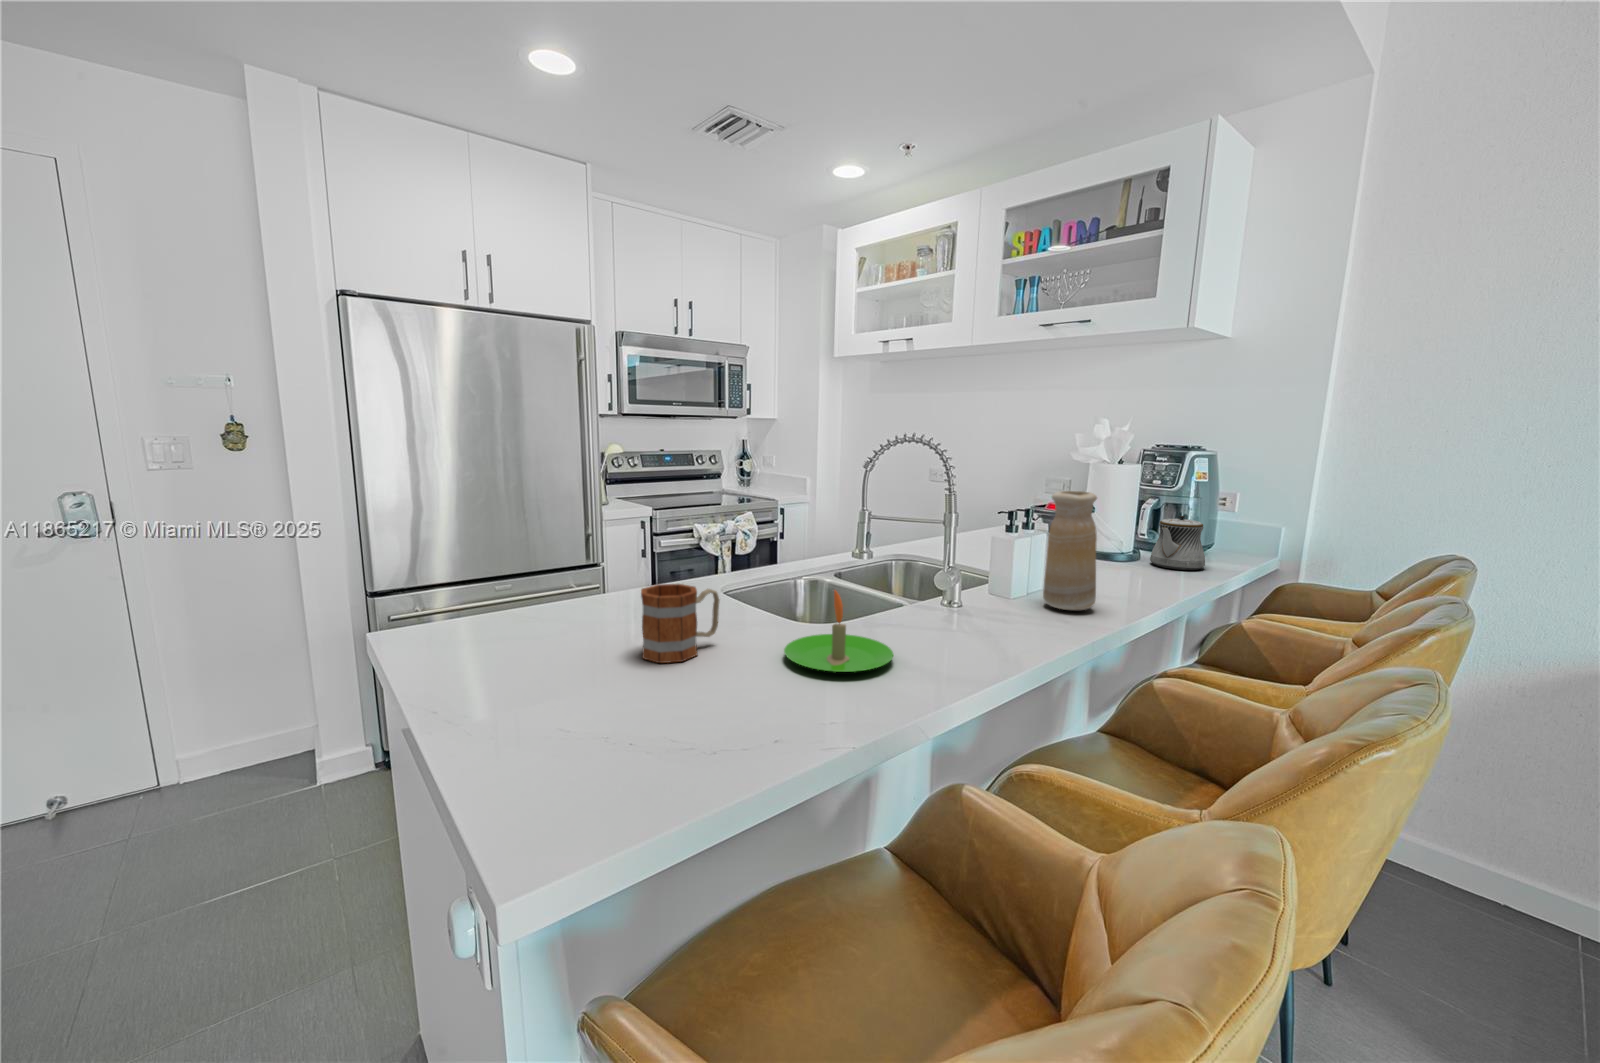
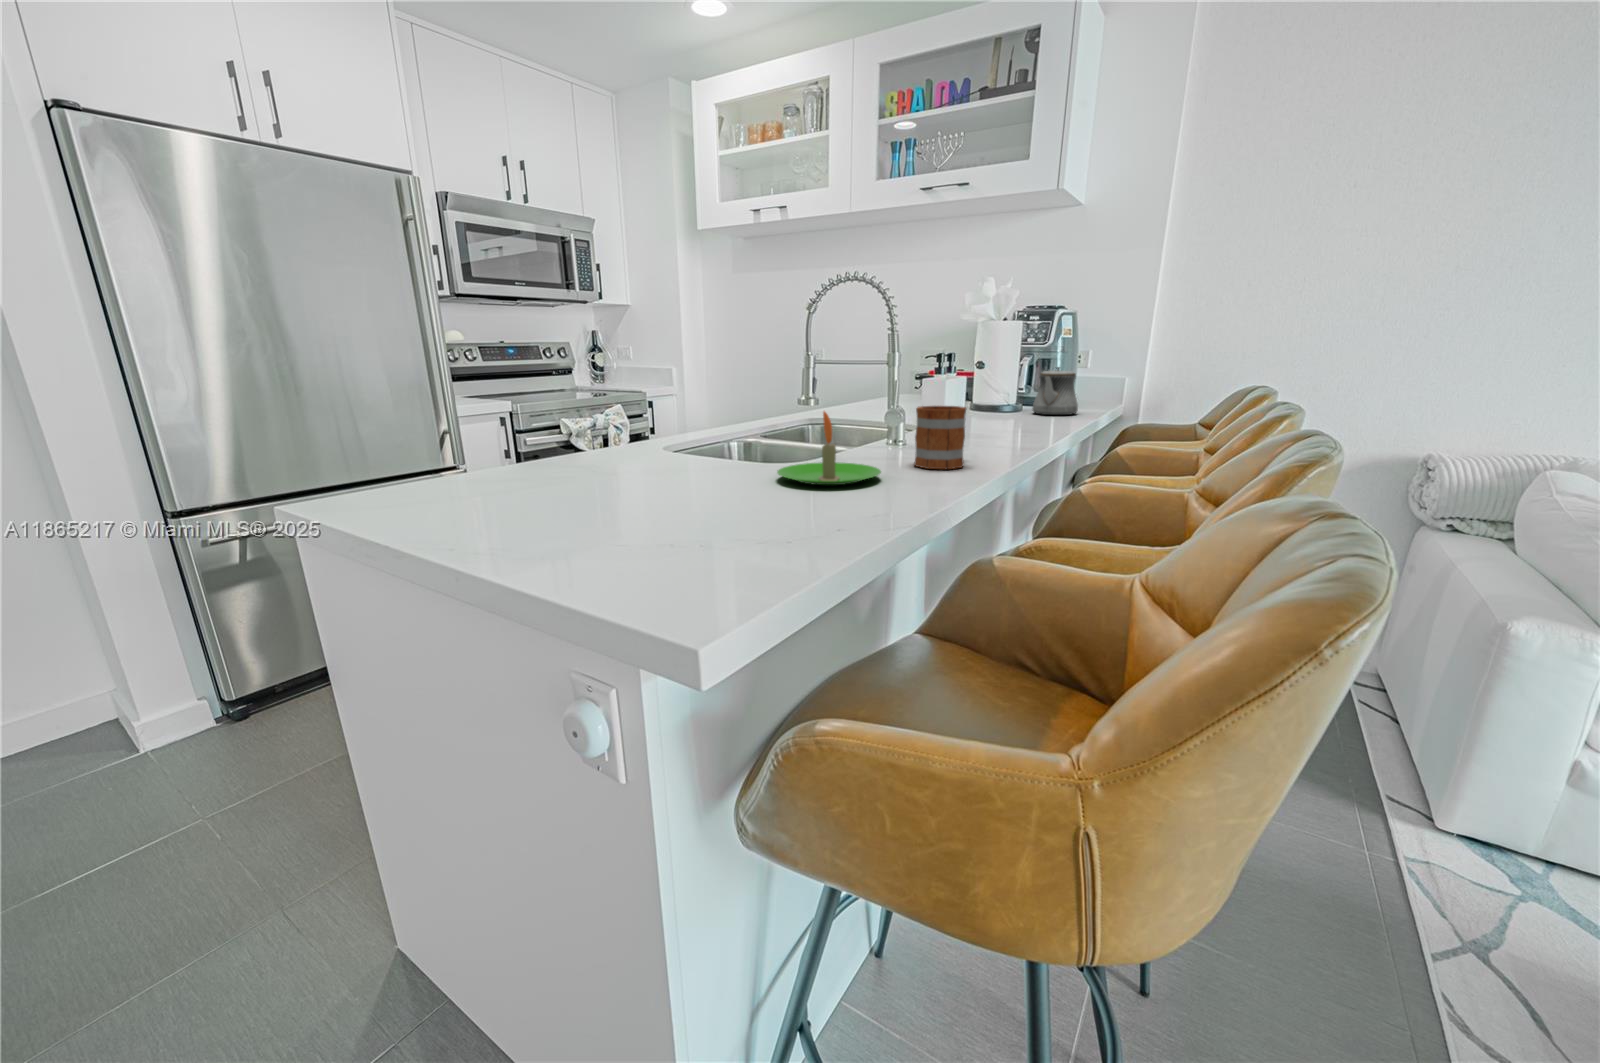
vase: present [1043,491,1097,610] -> none [970,330,1016,440]
mug: present [641,584,719,663] -> present [914,406,966,469]

